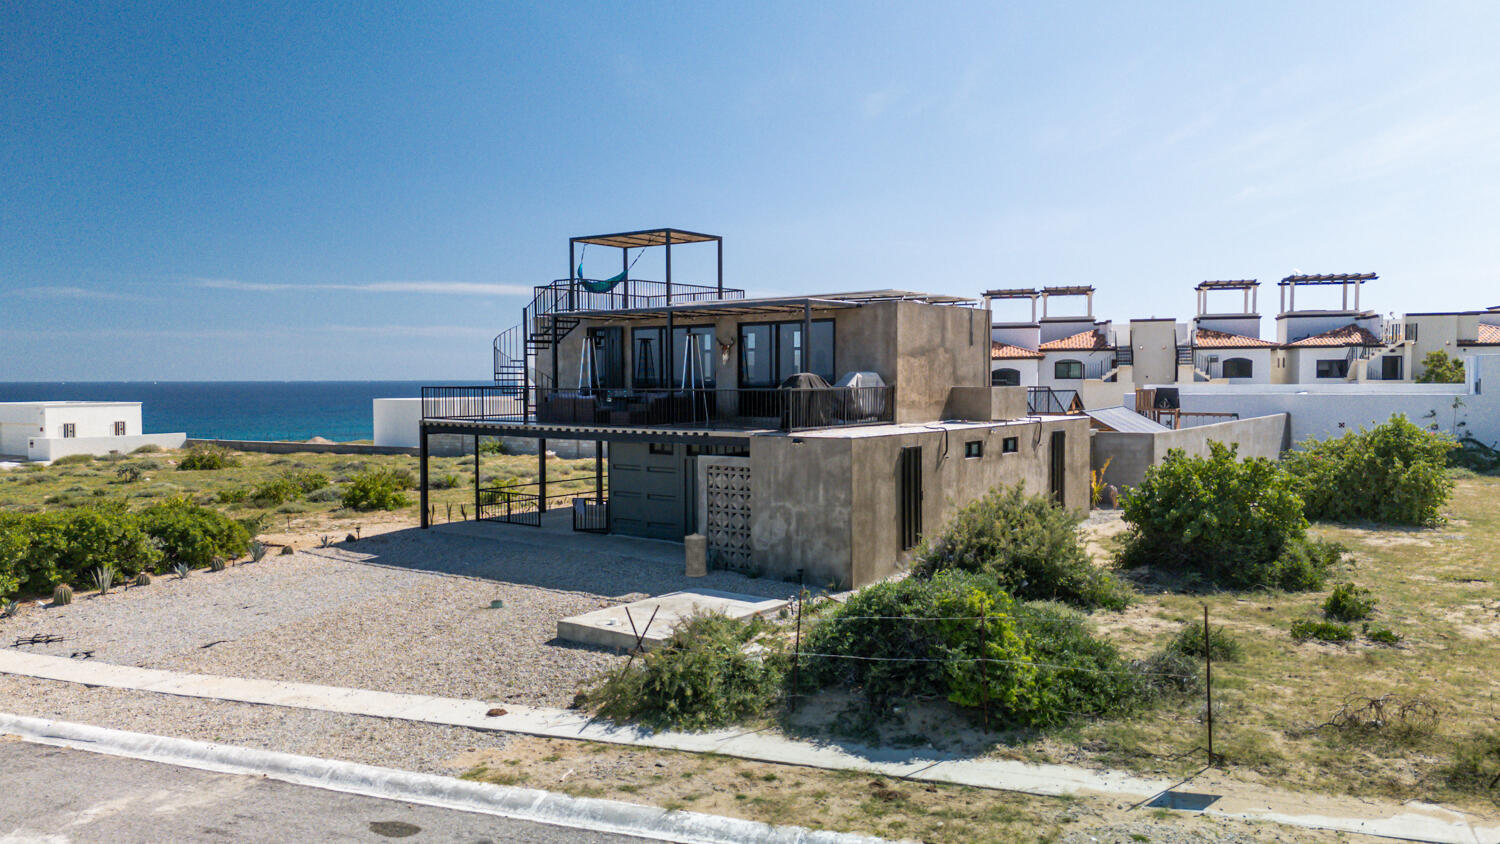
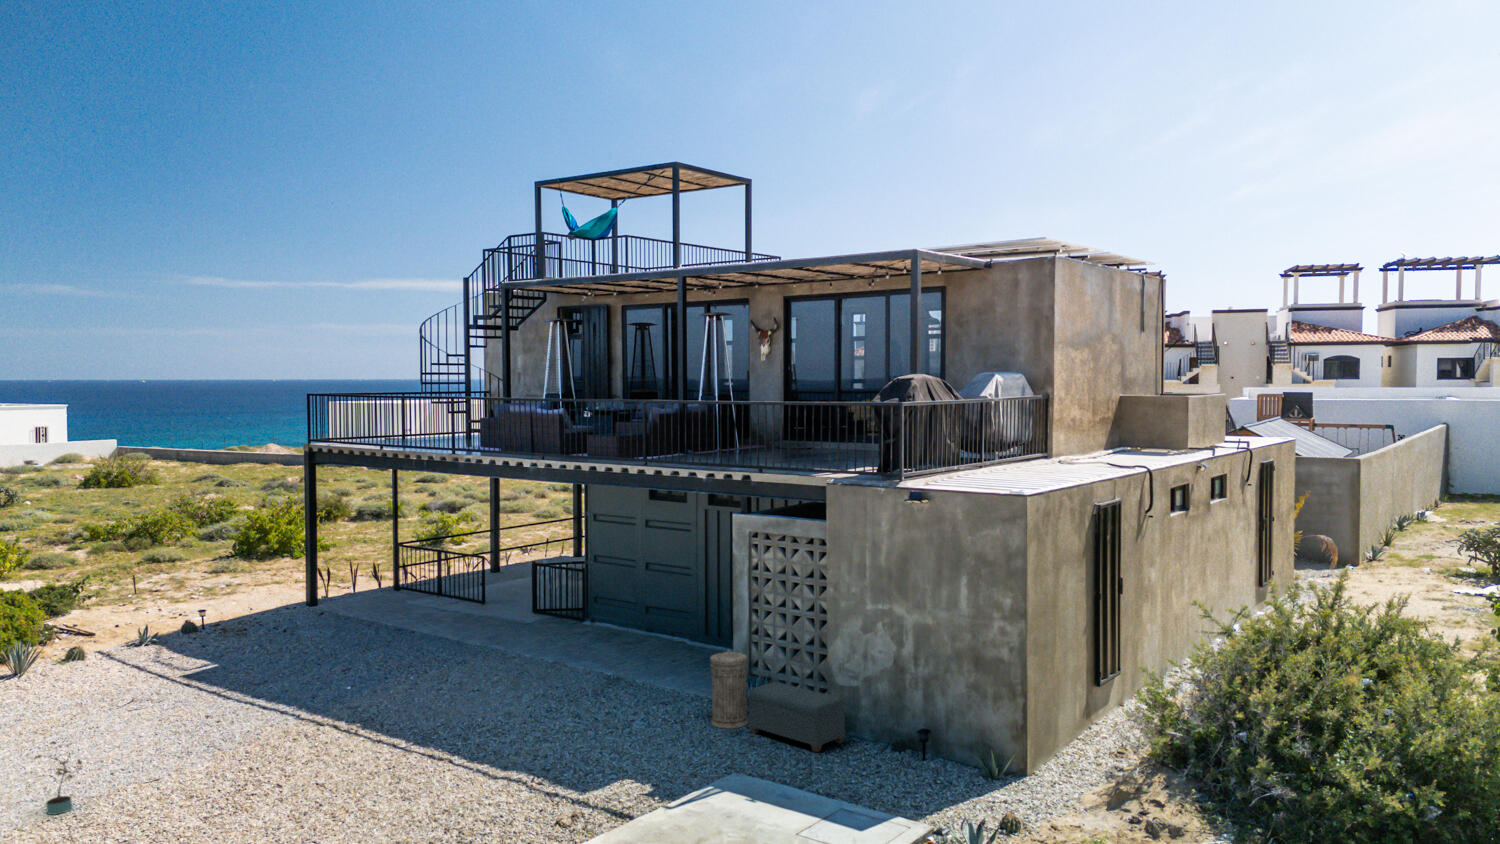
bench: none [706,551,759,584] -> present [748,682,845,752]
potted plant: present [491,570,509,608] -> present [35,742,82,815]

